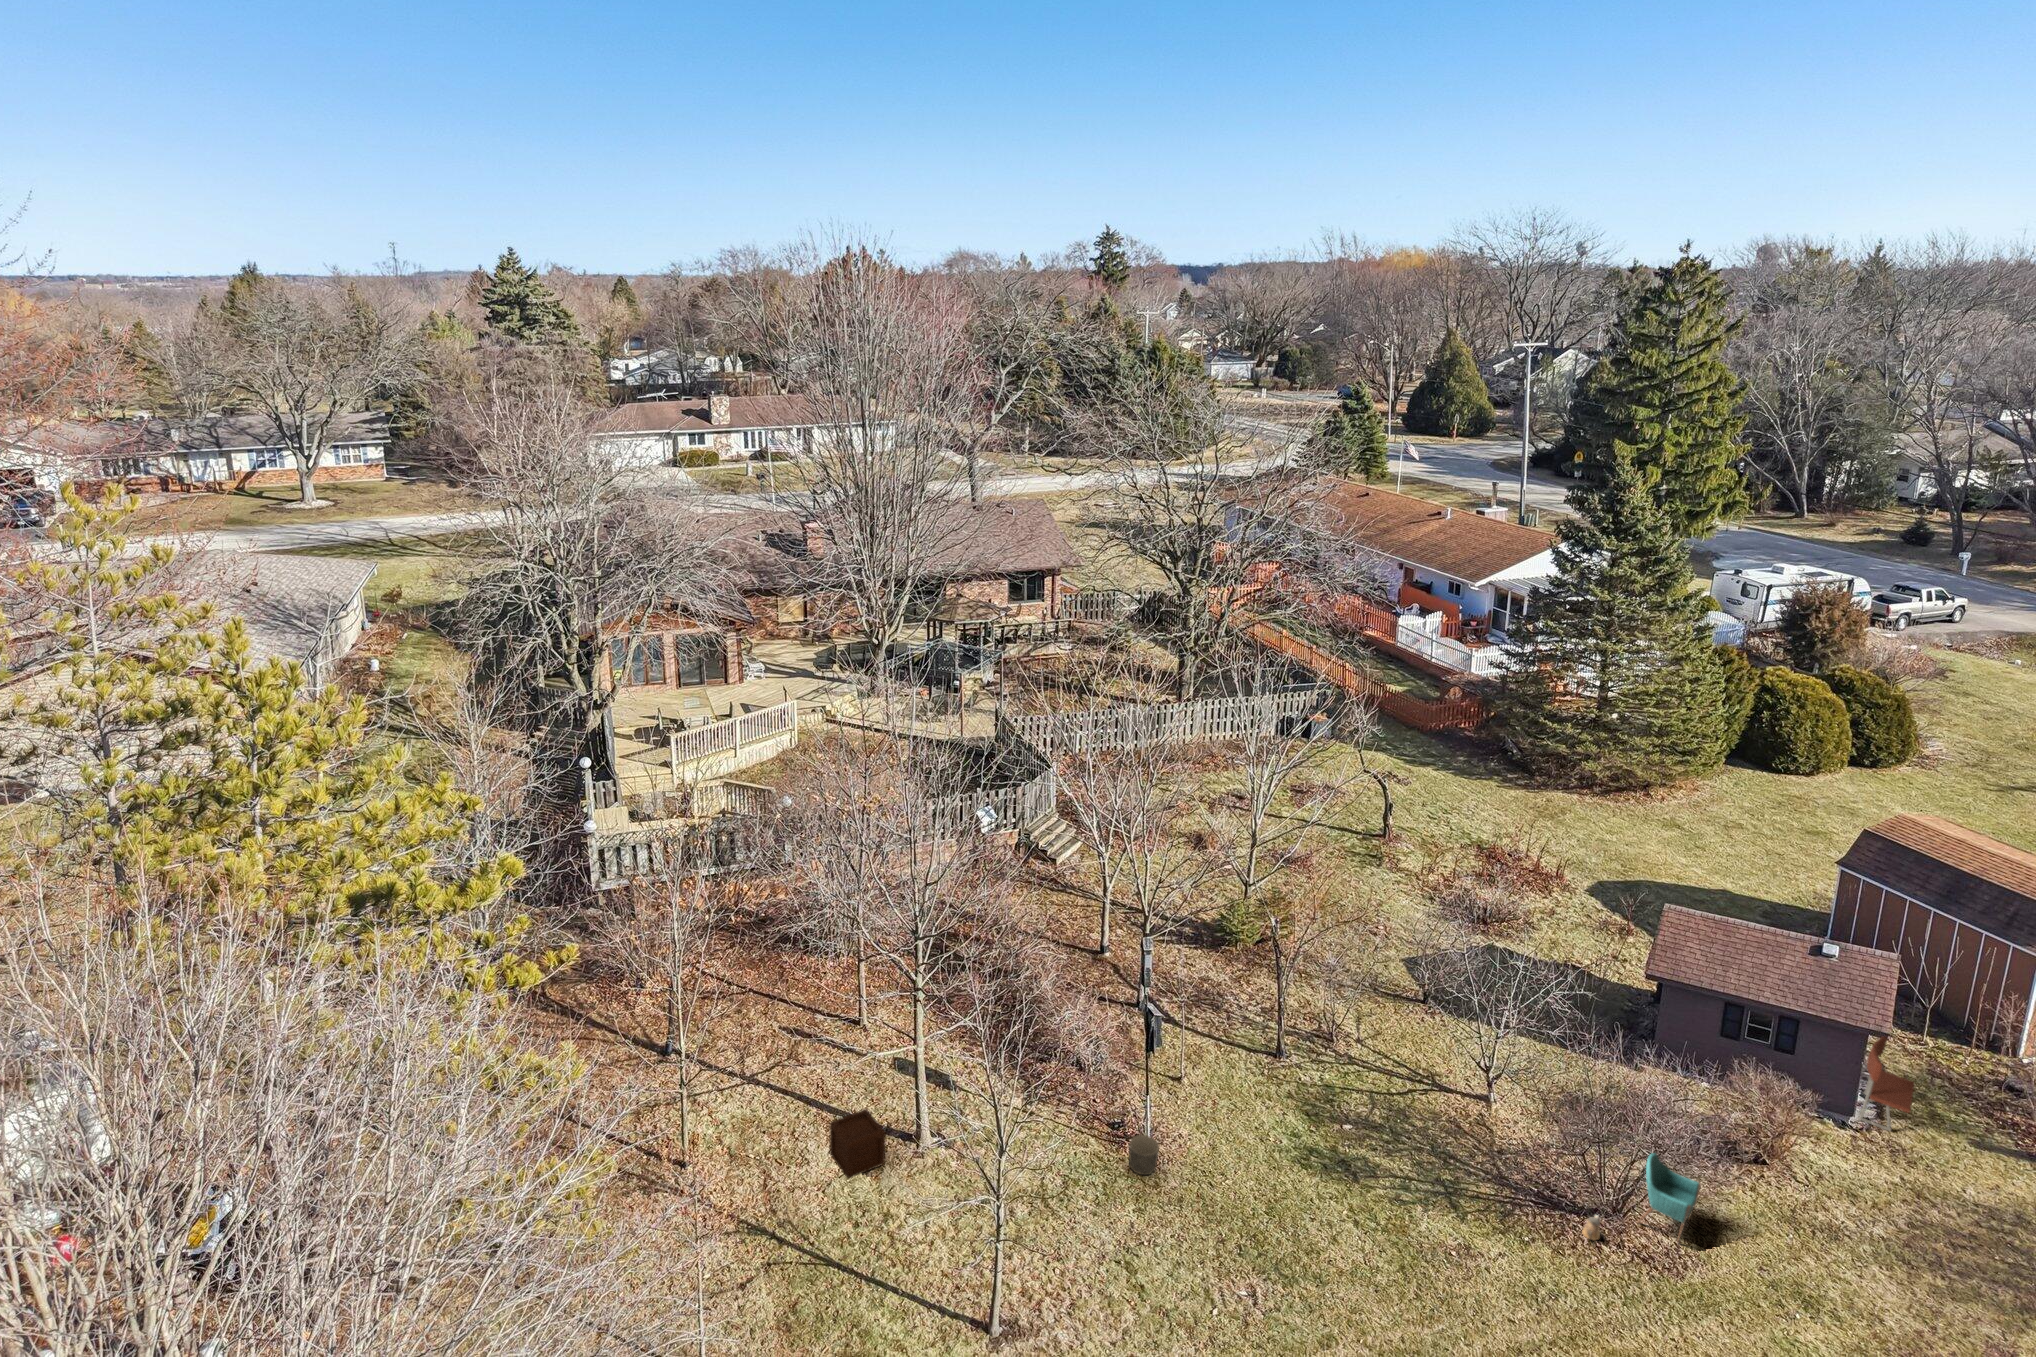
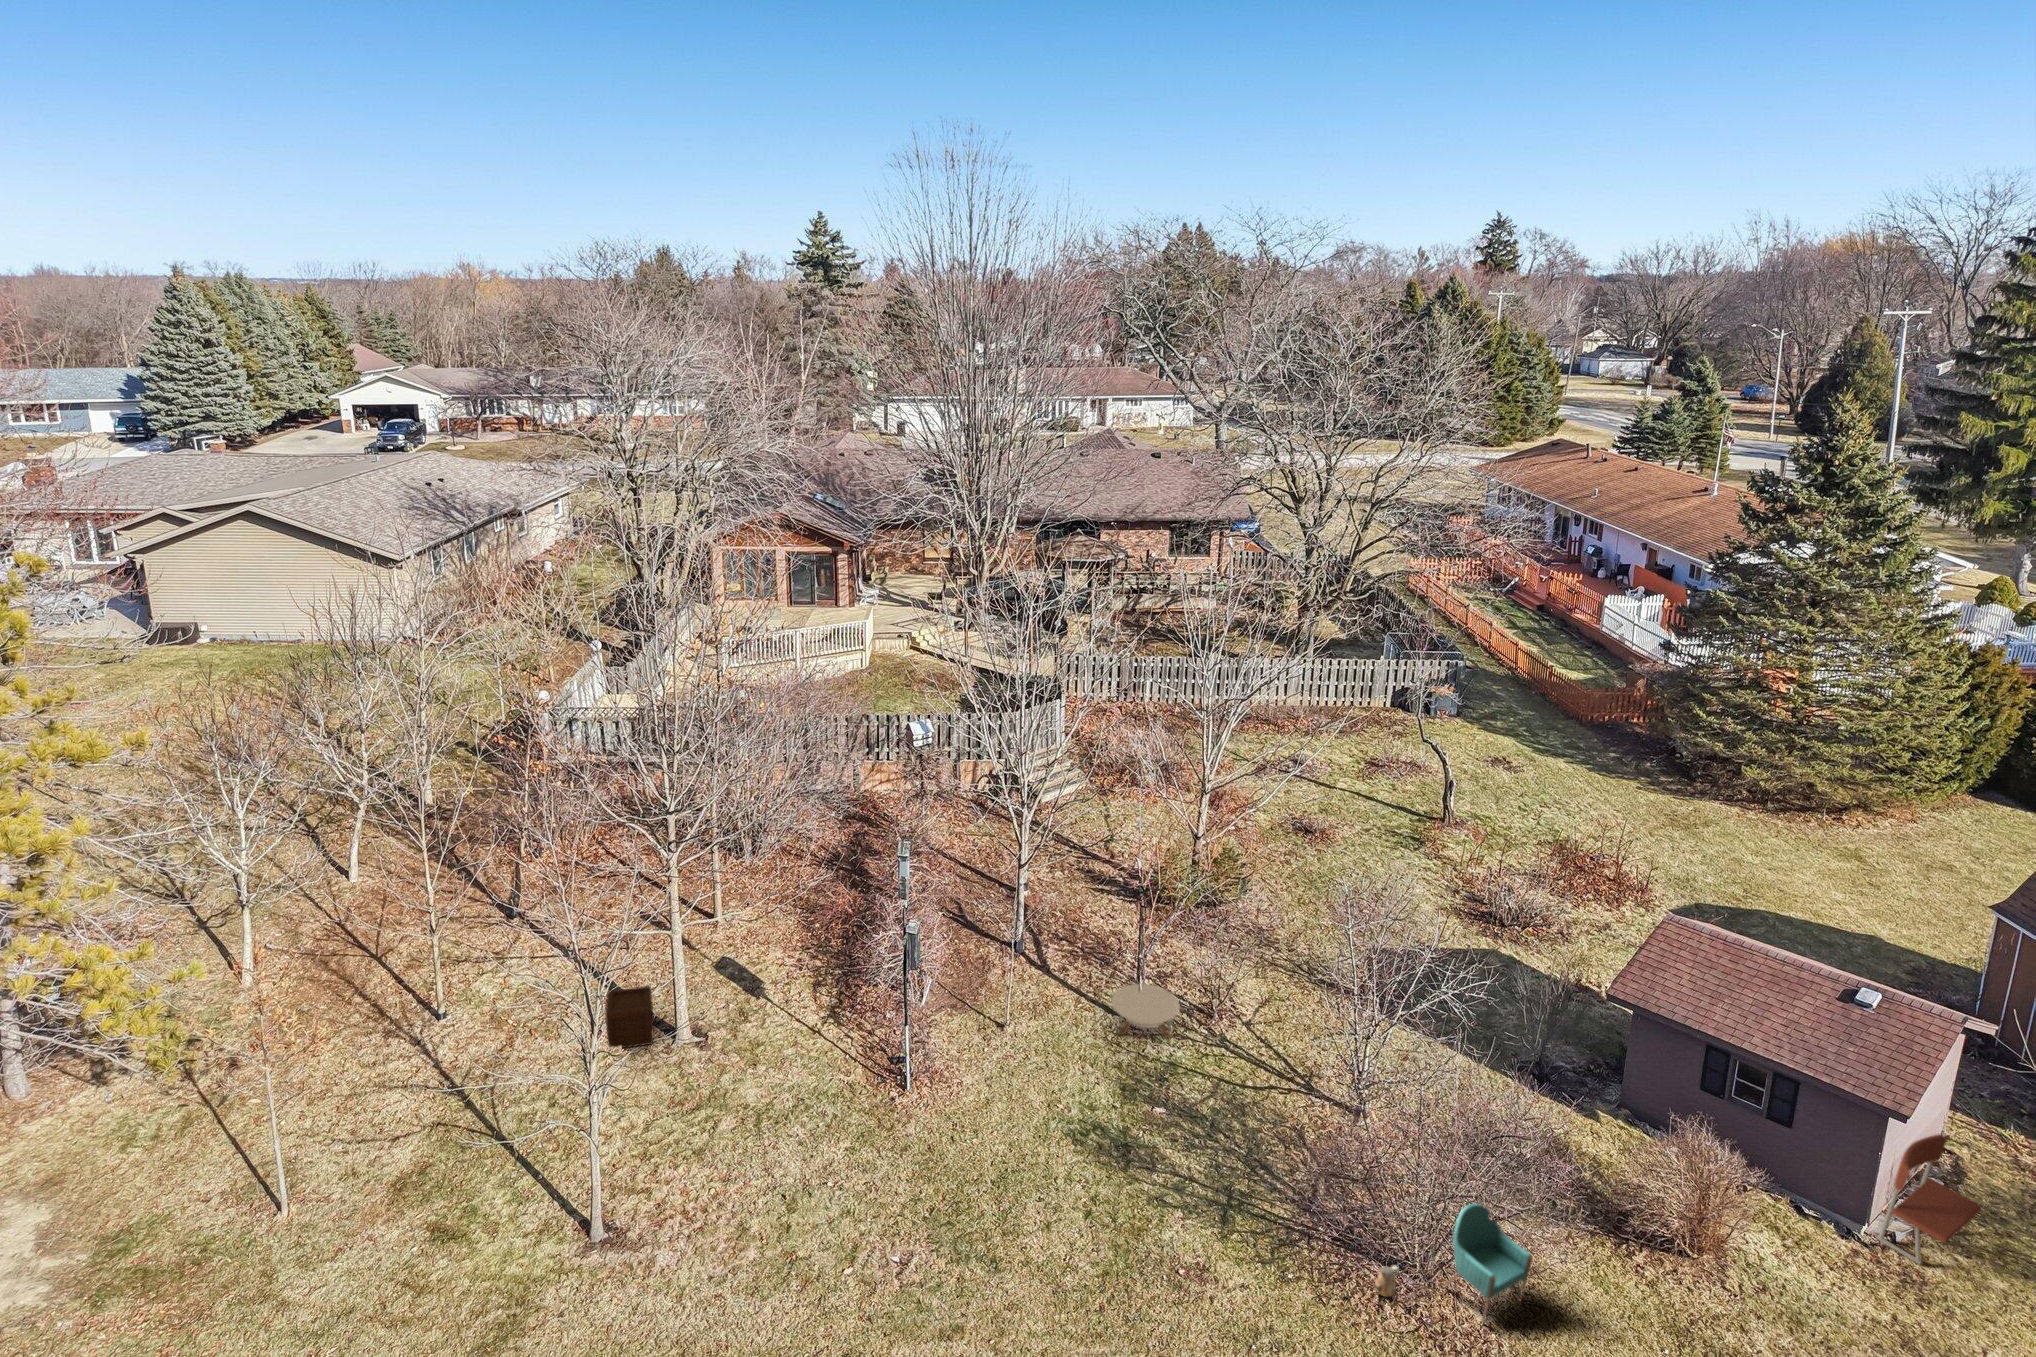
round table: none [1257,1022,1318,1072] -> present [1111,984,1180,1038]
planter: present [1129,1135,1159,1175] -> none [886,1065,920,1108]

